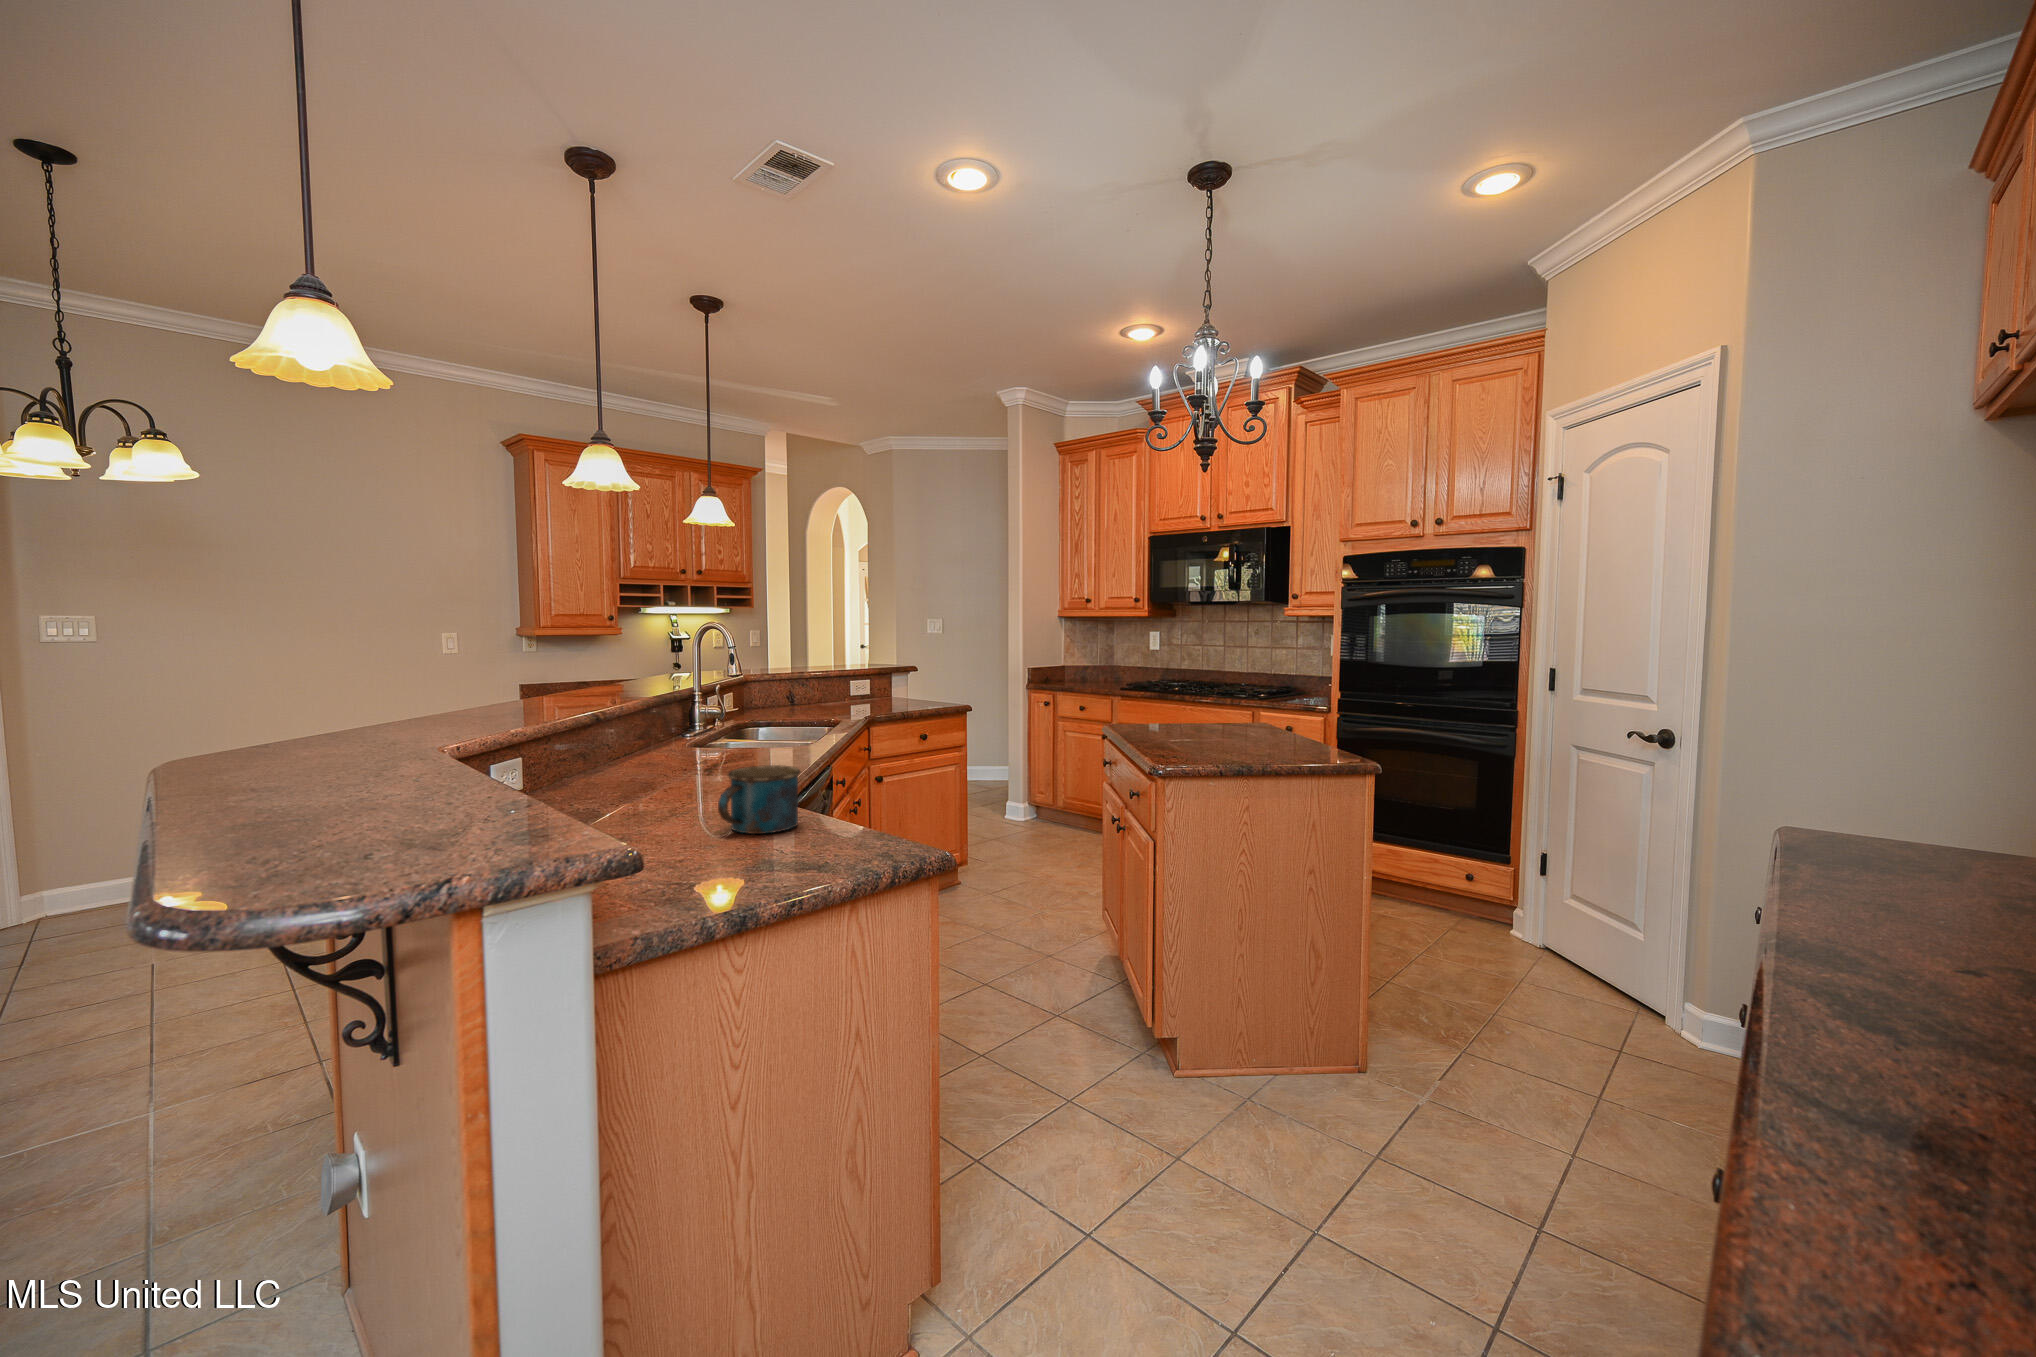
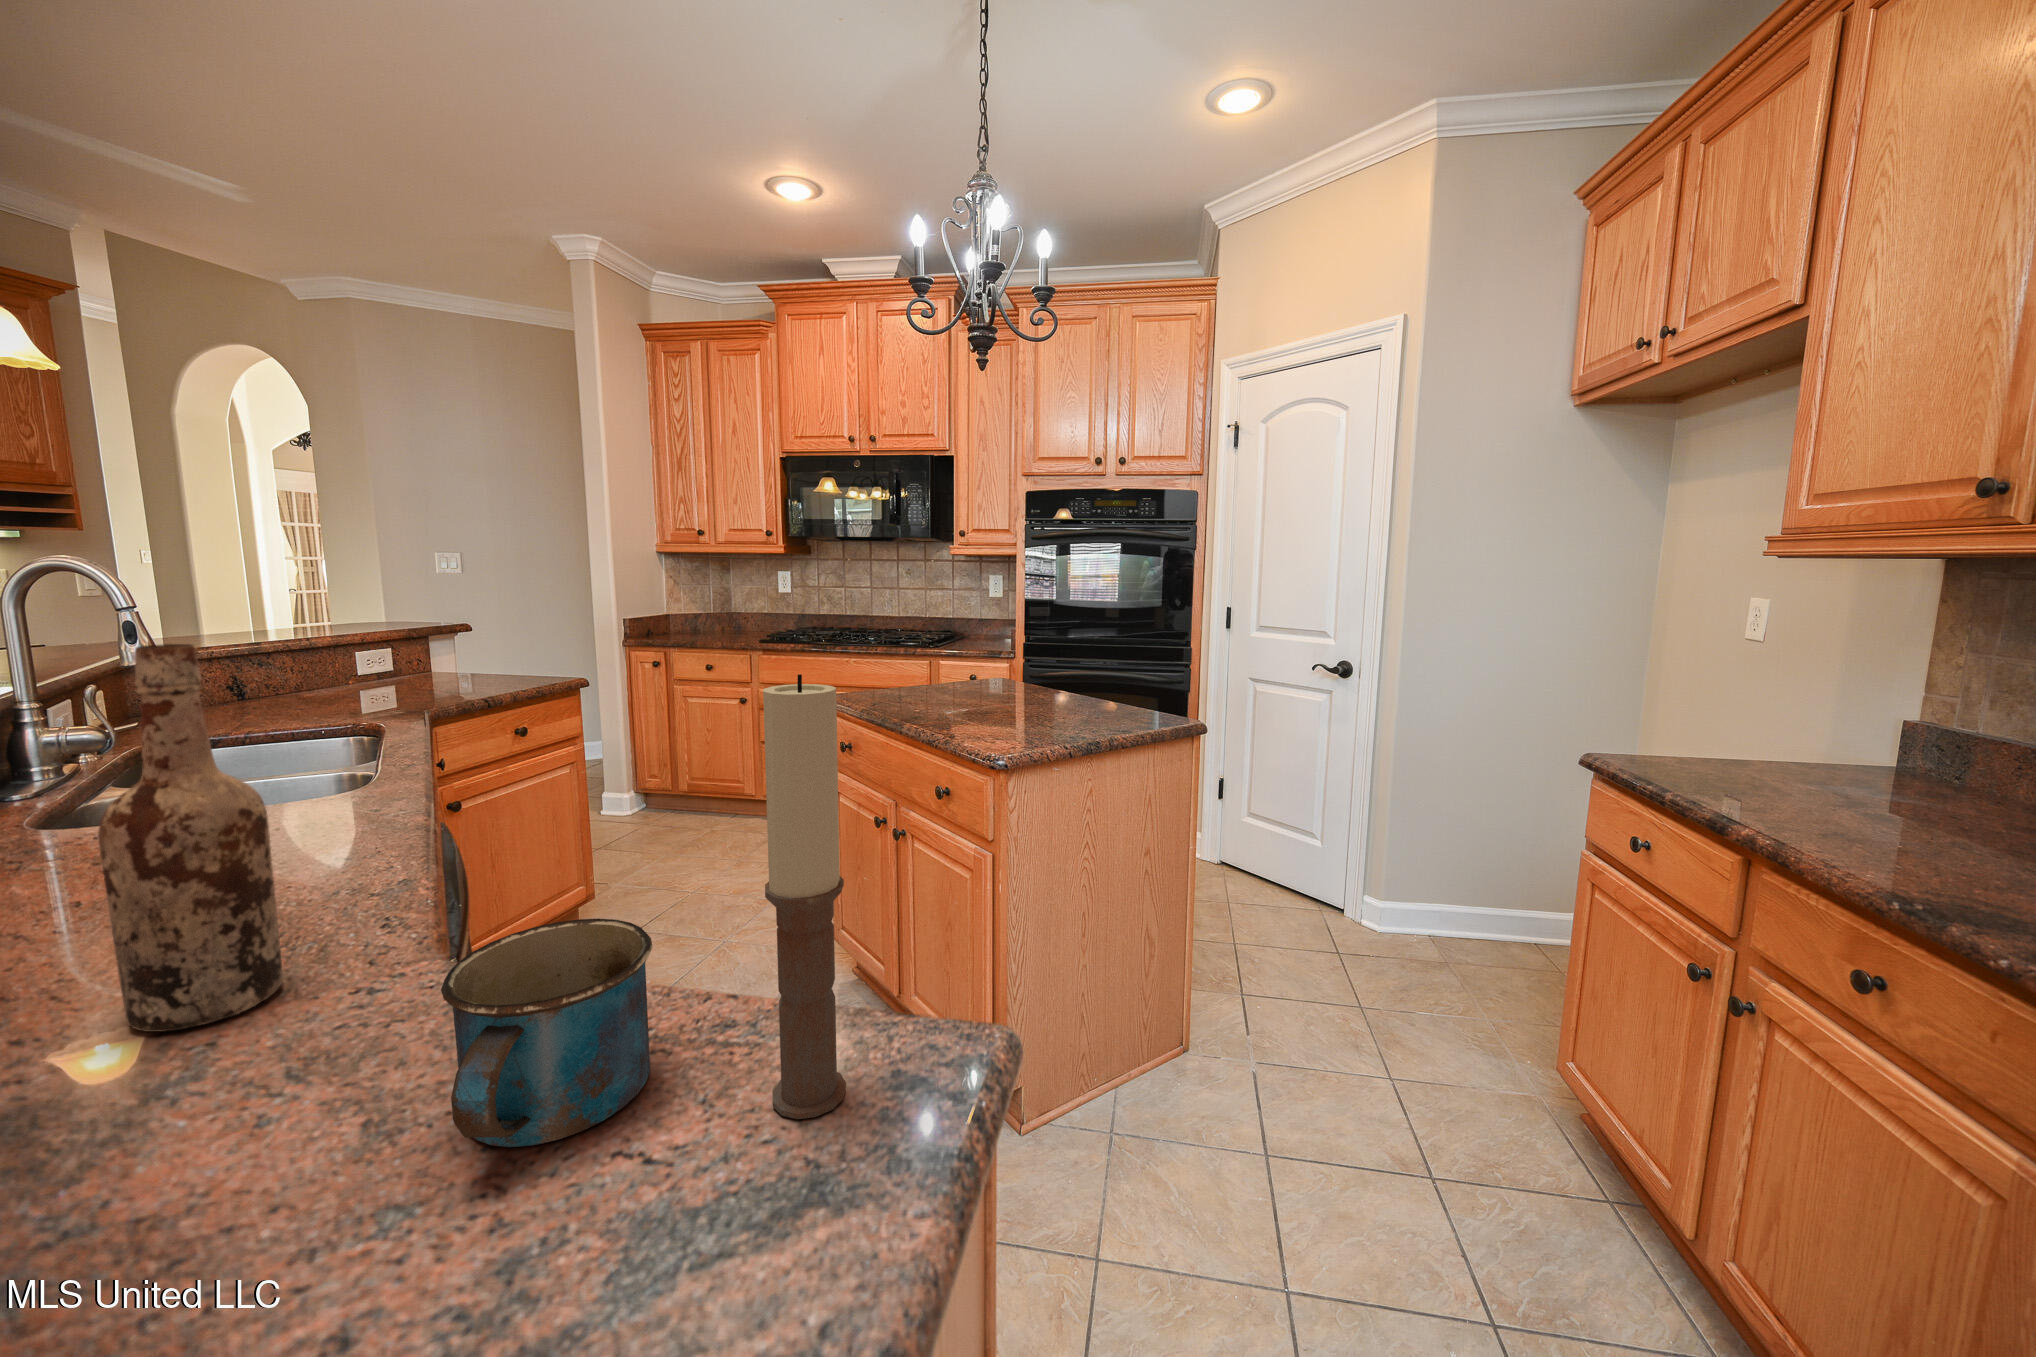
wine bottle: none [674,652,721,797] -> present [98,644,283,1032]
candle: none [817,663,848,846] -> present [763,674,846,1119]

